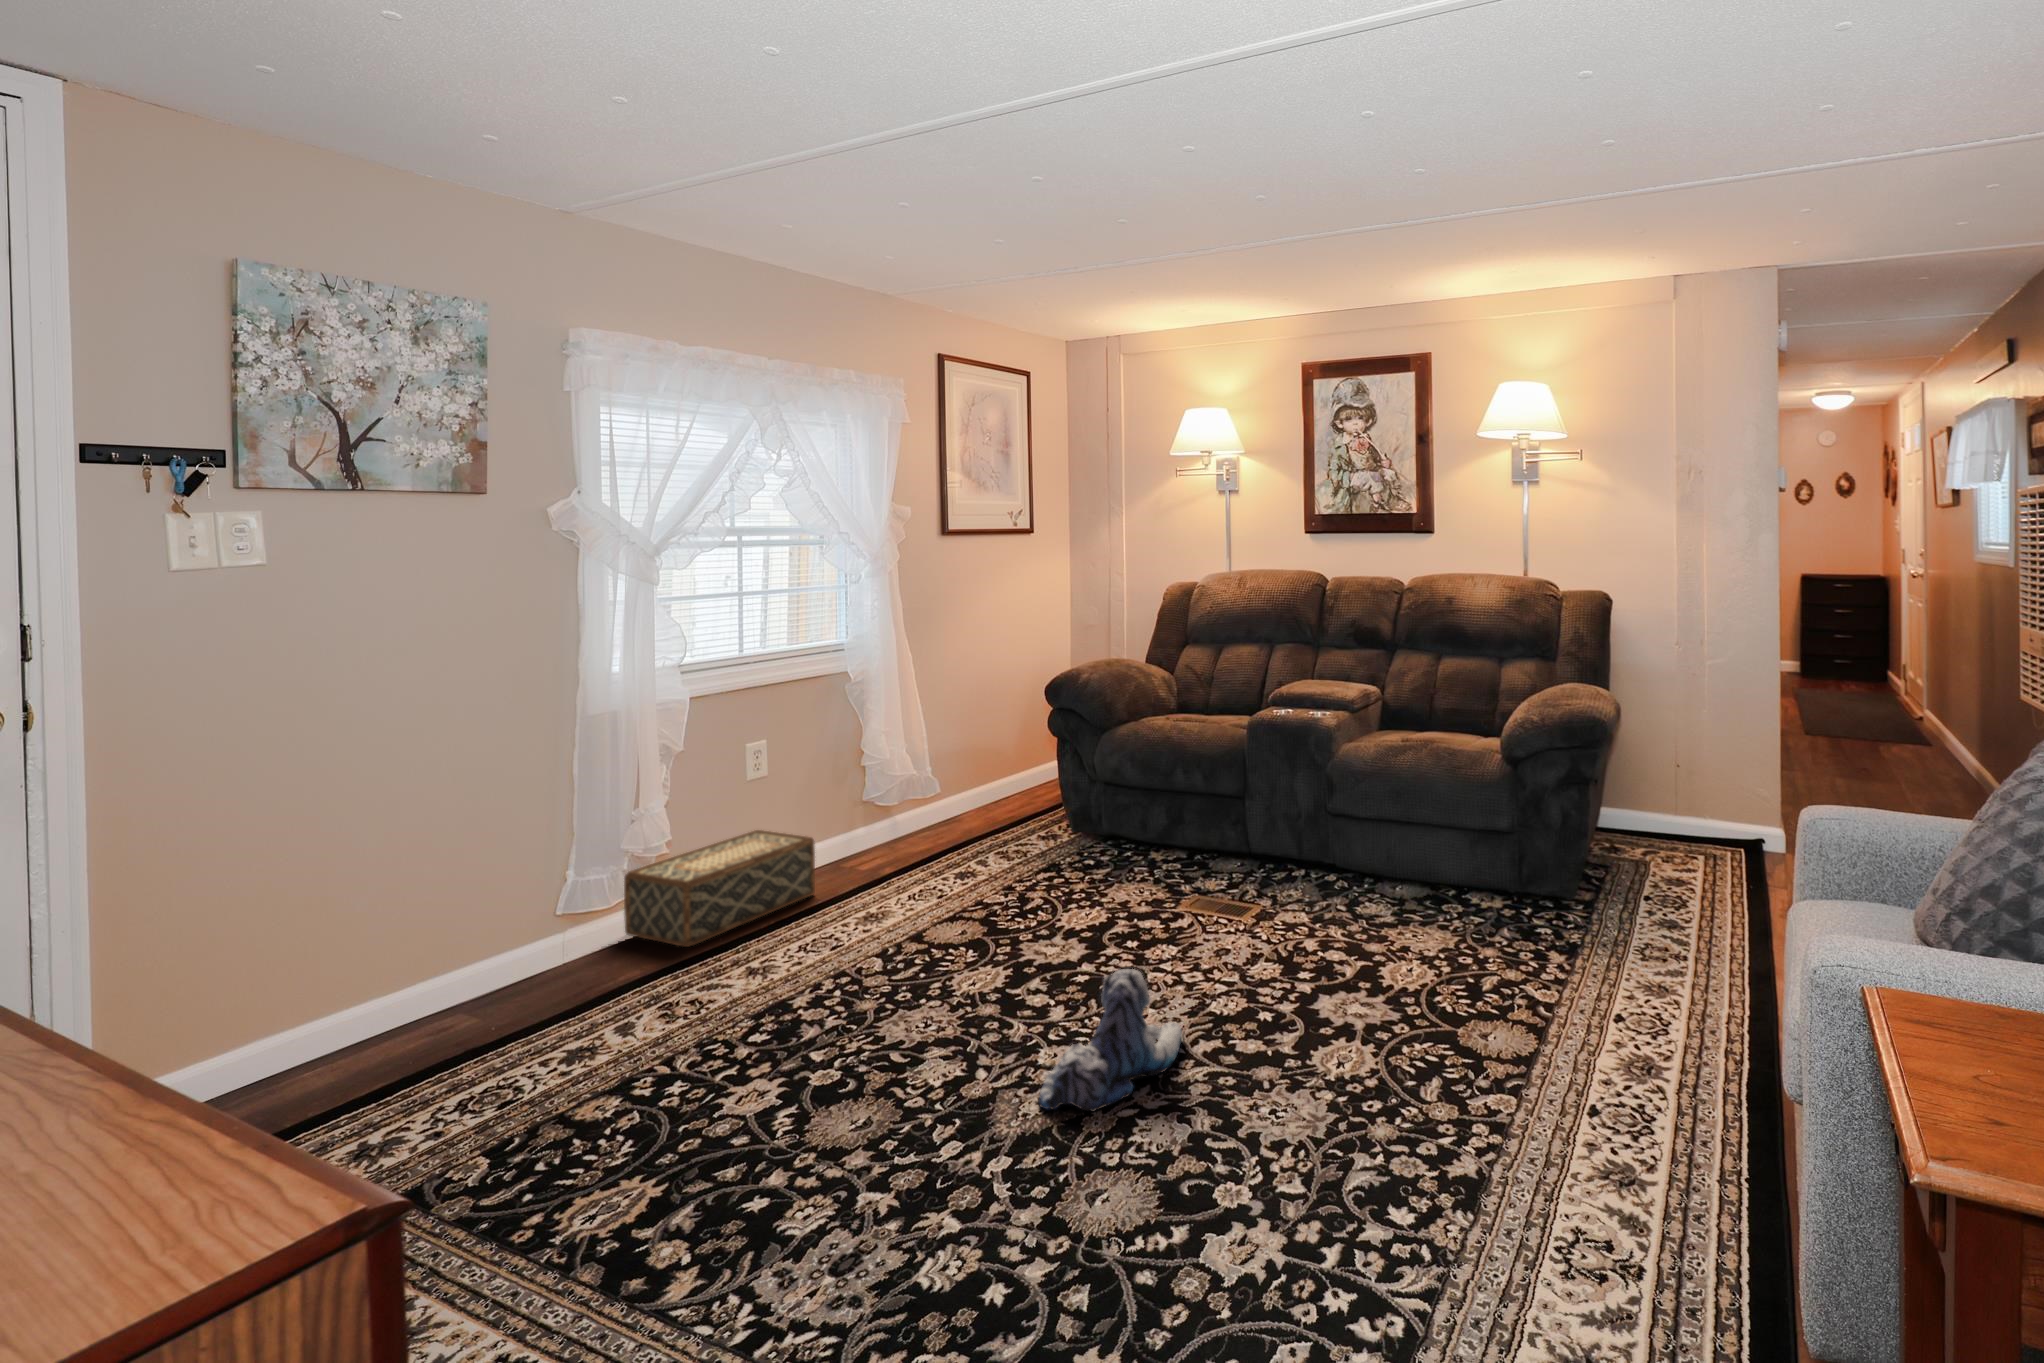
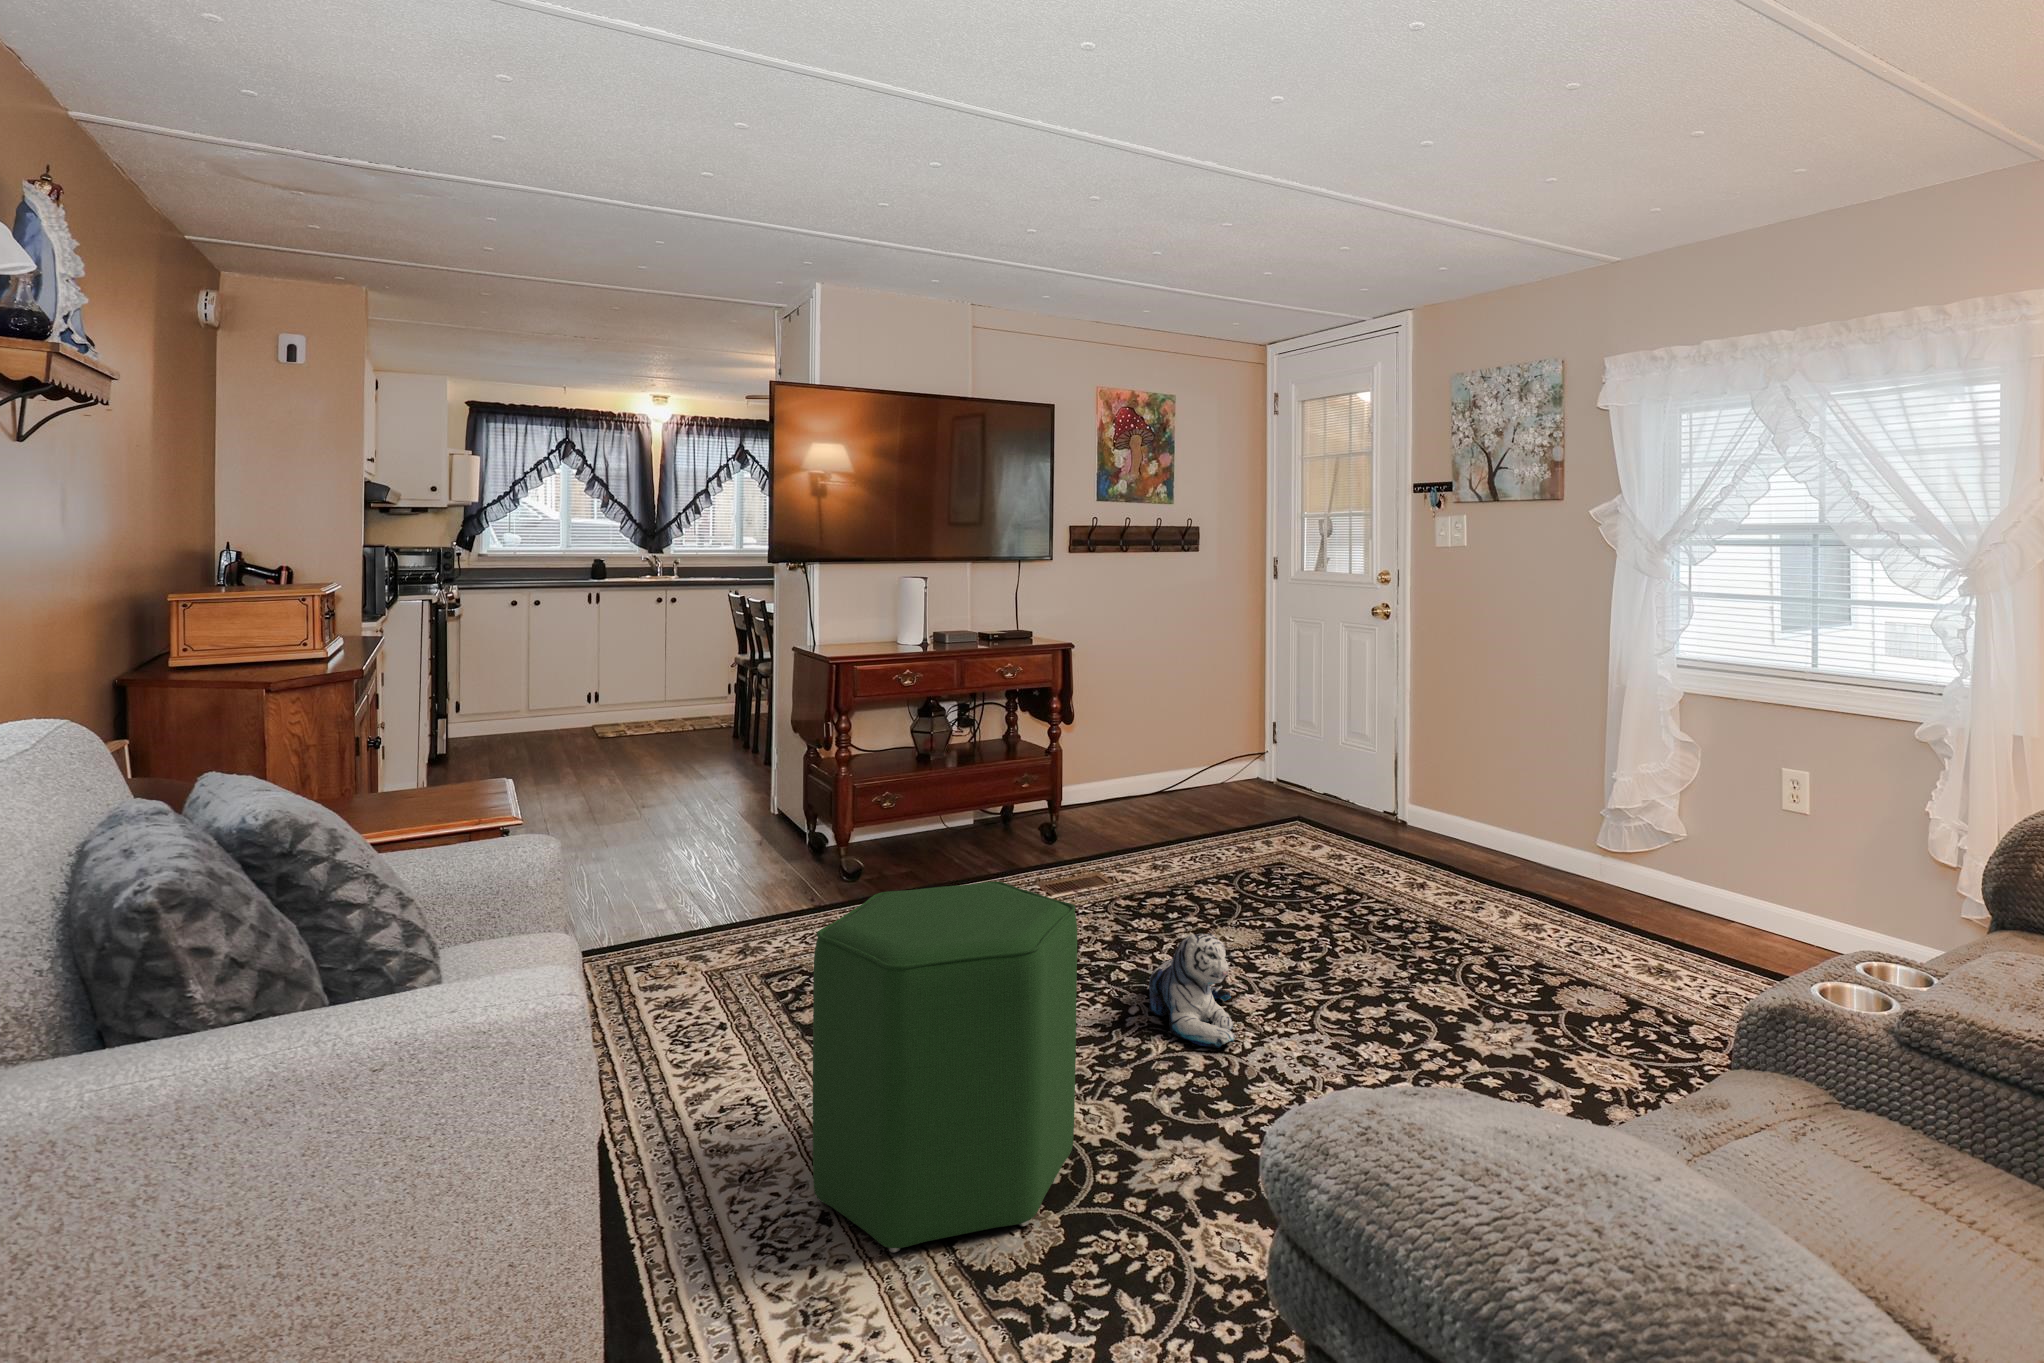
woven basket: present [624,830,815,947] -> none [1593,834,1782,947]
ottoman: none [1384,833,1594,1144] -> present [813,881,1077,1253]

